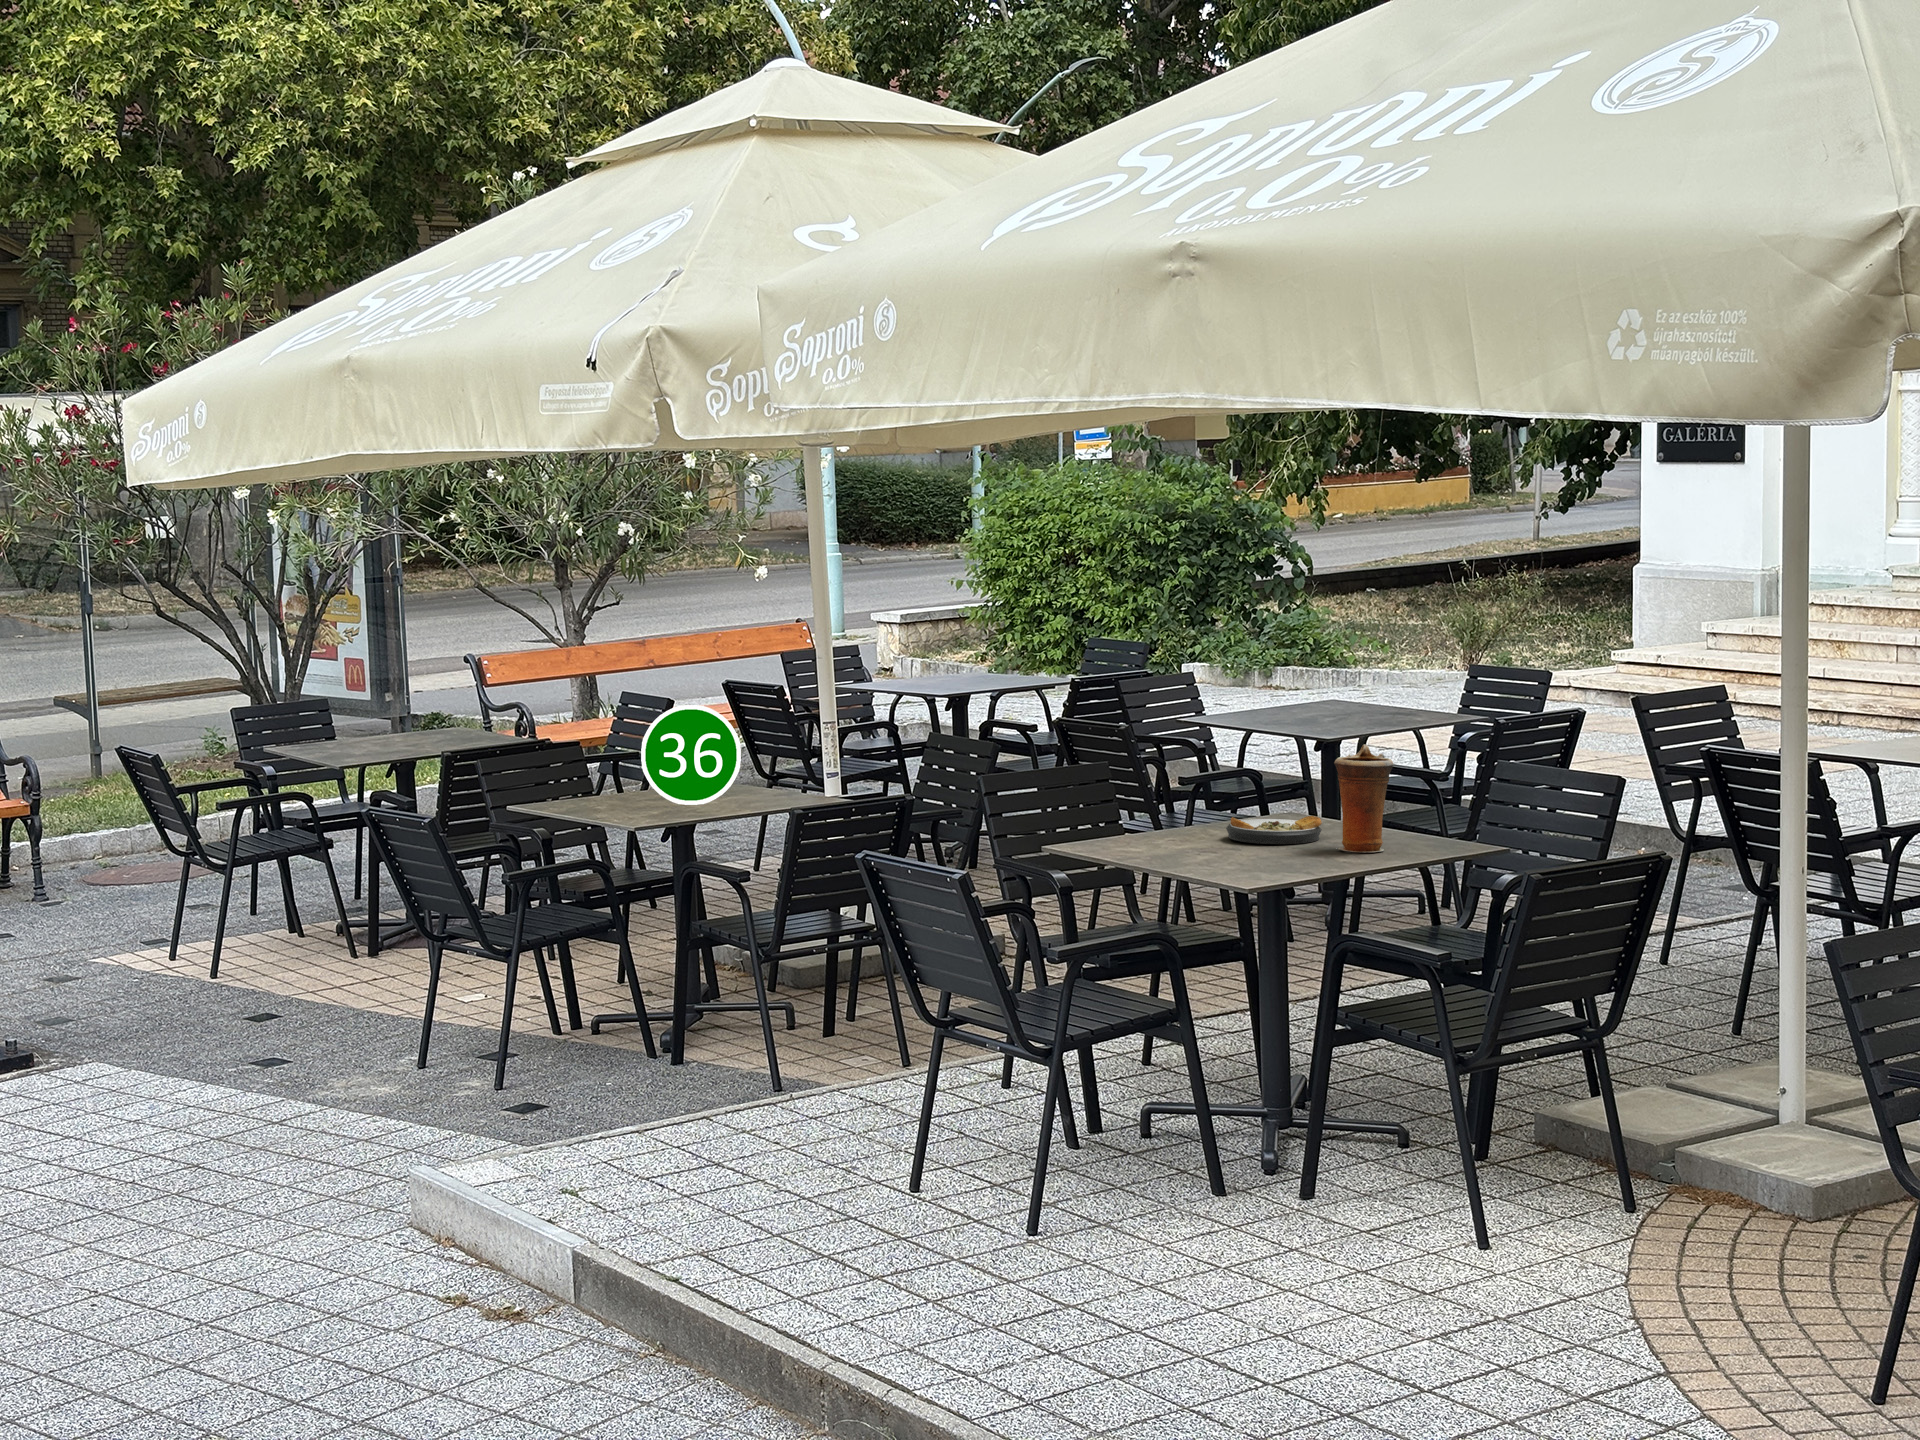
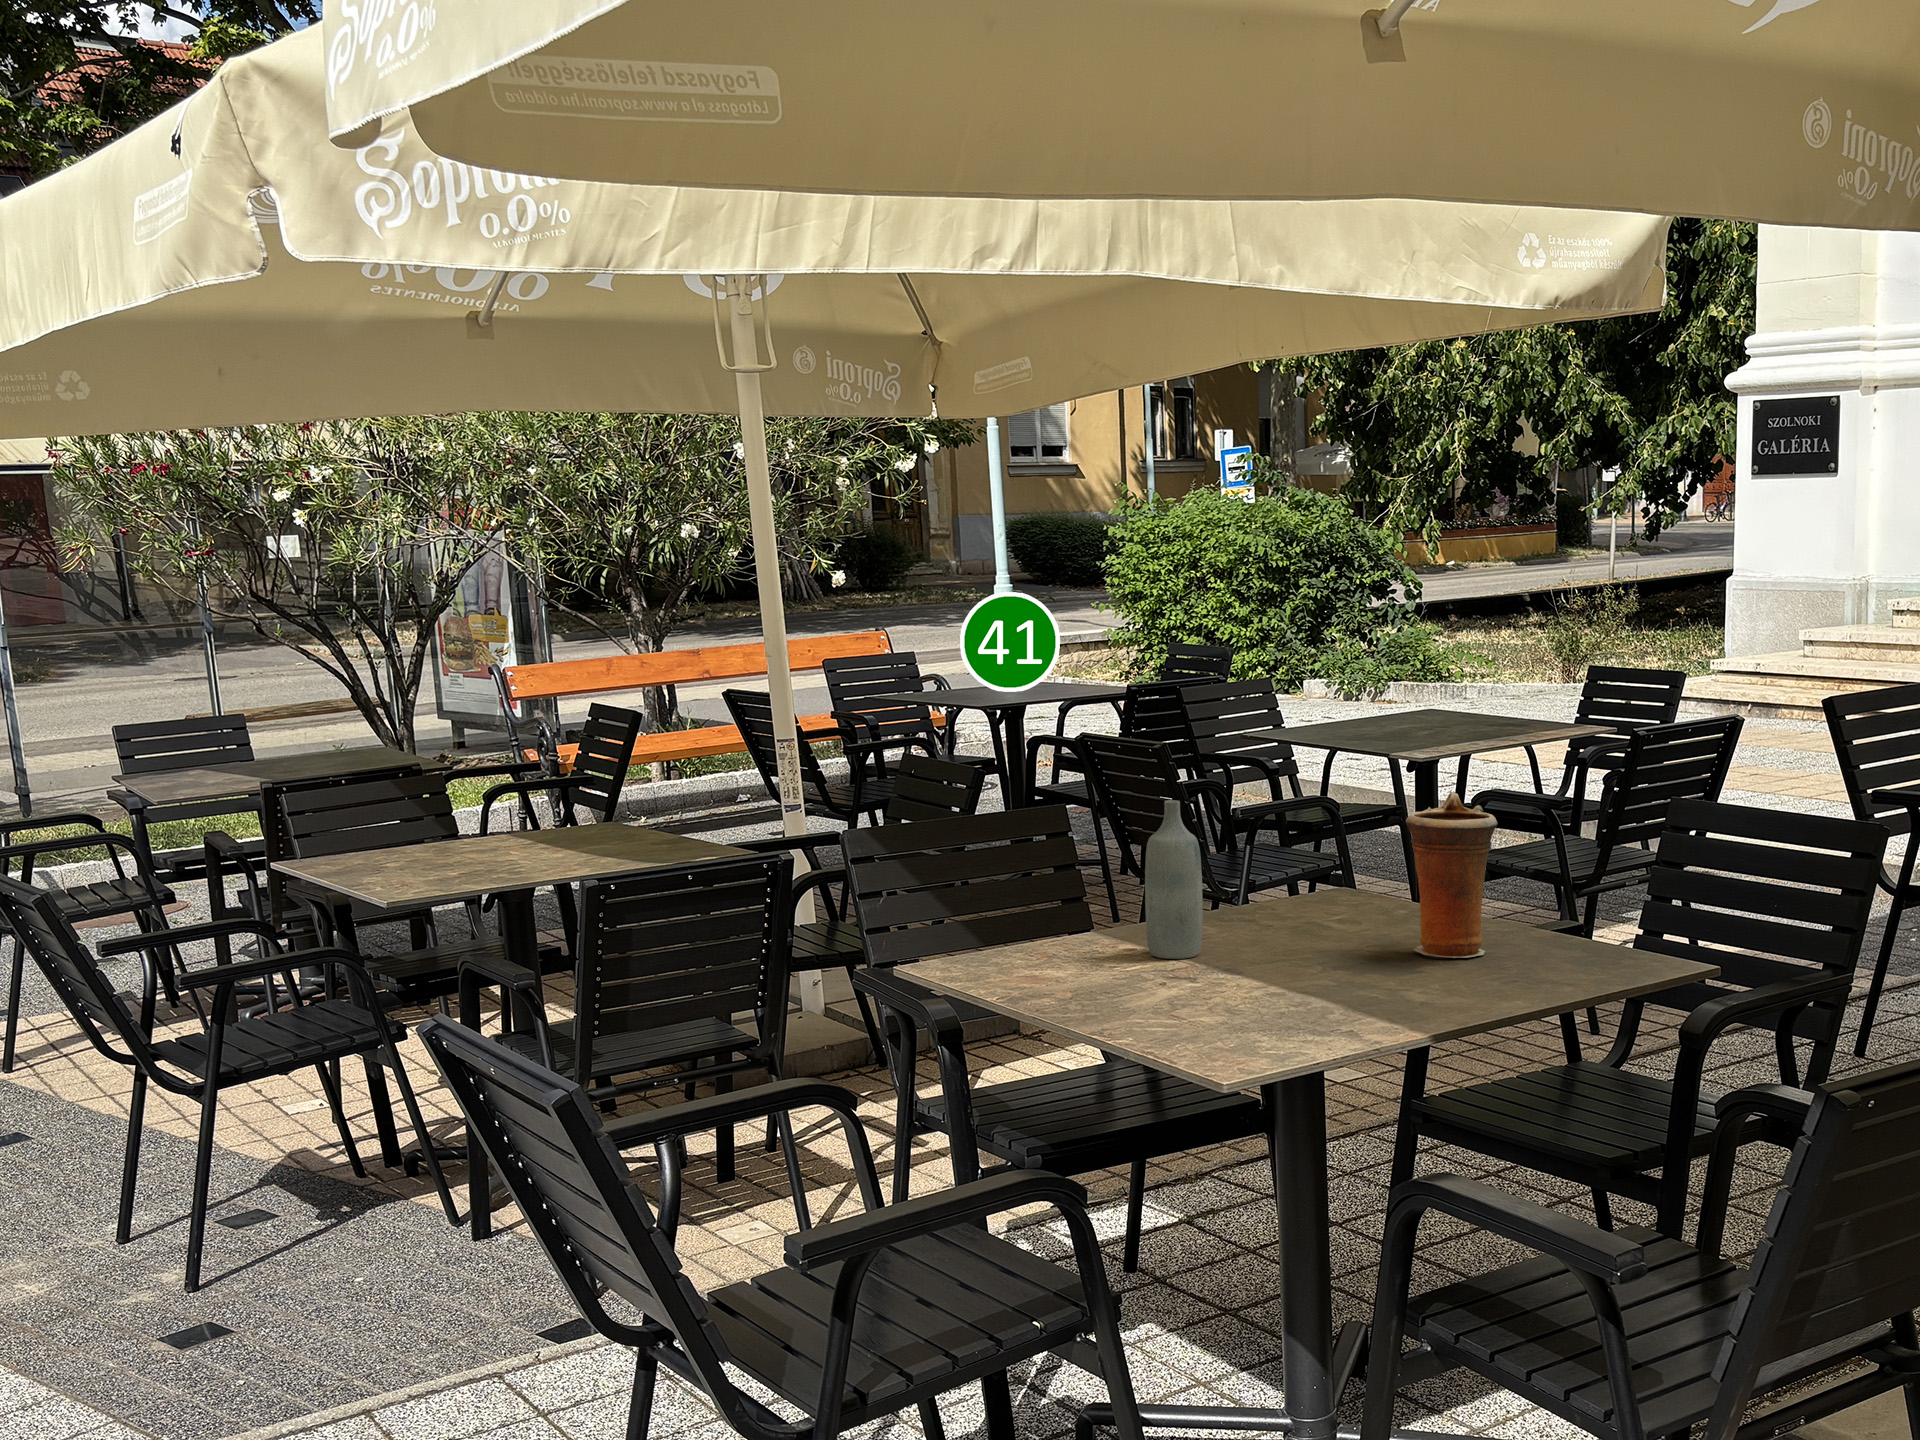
bottle: none [1159,748,1197,855] -> present [1145,800,1203,959]
plate: present [1226,816,1322,844] -> none [1254,891,1393,938]

